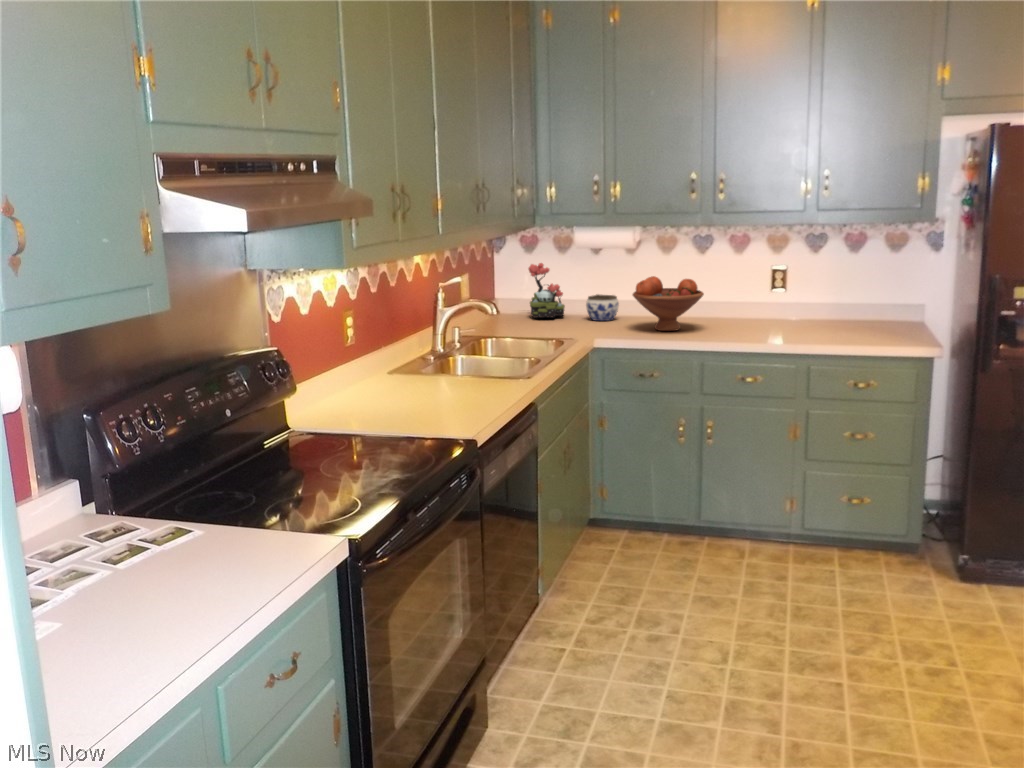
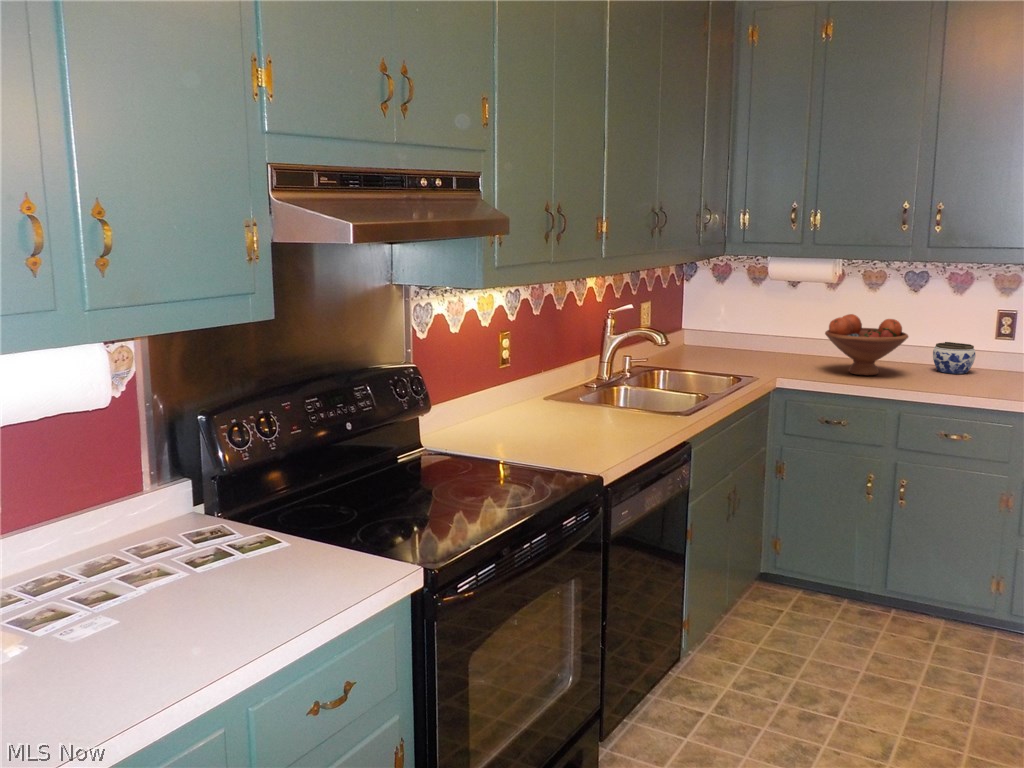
plant: present [529,263,565,318] -> none [715,294,754,352]
jar: present [586,295,619,321] -> present [933,342,975,374]

